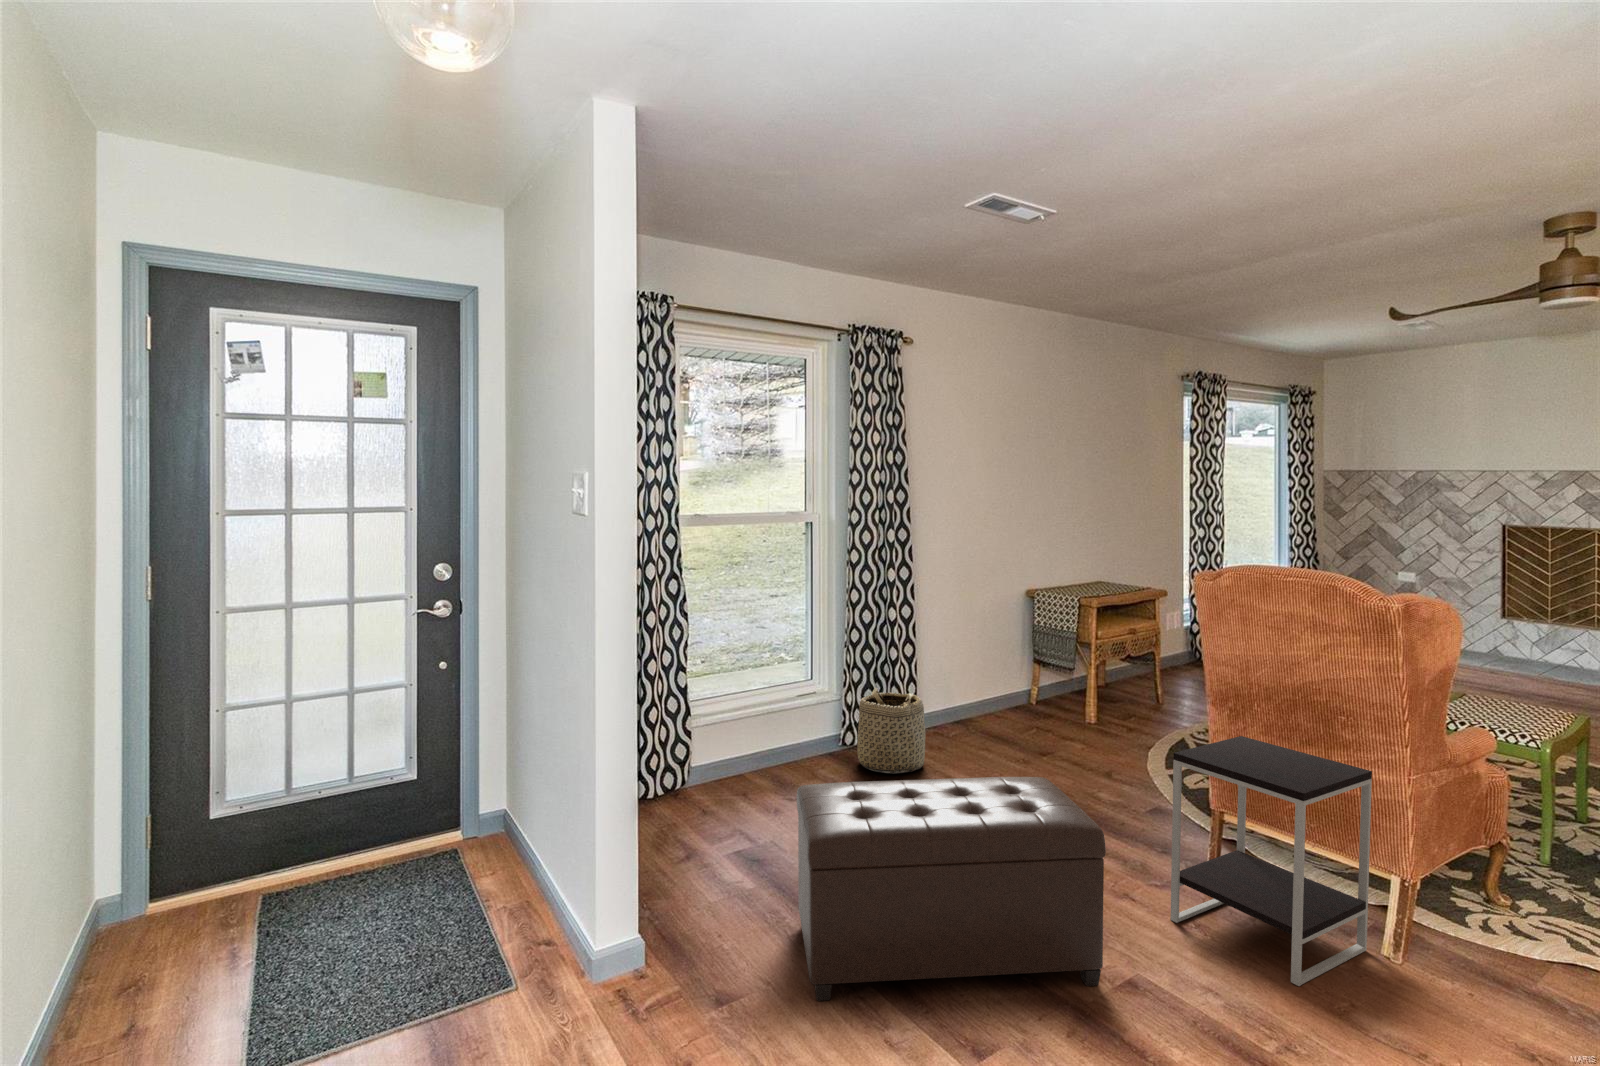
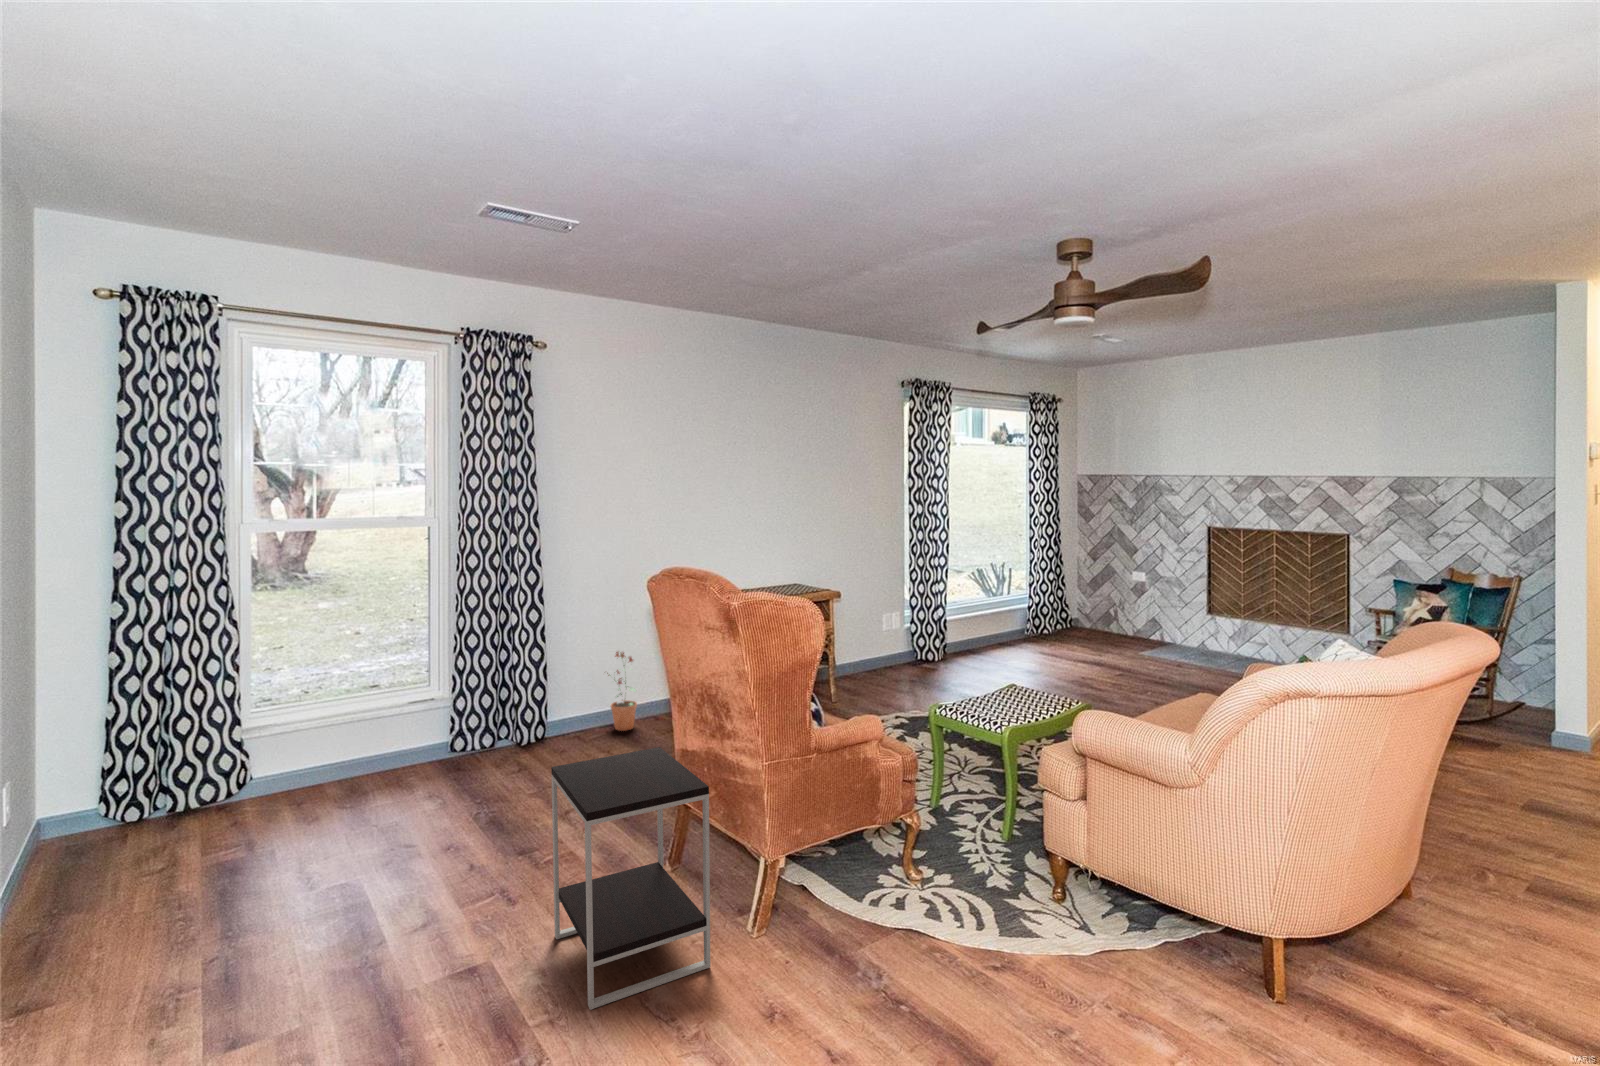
potted plant: none [948,649,991,730] -> present [607,652,637,731]
basket: present [857,688,925,774] -> none [452,692,524,778]
ottoman: present [797,777,1106,1001] -> none [42,793,440,1037]

